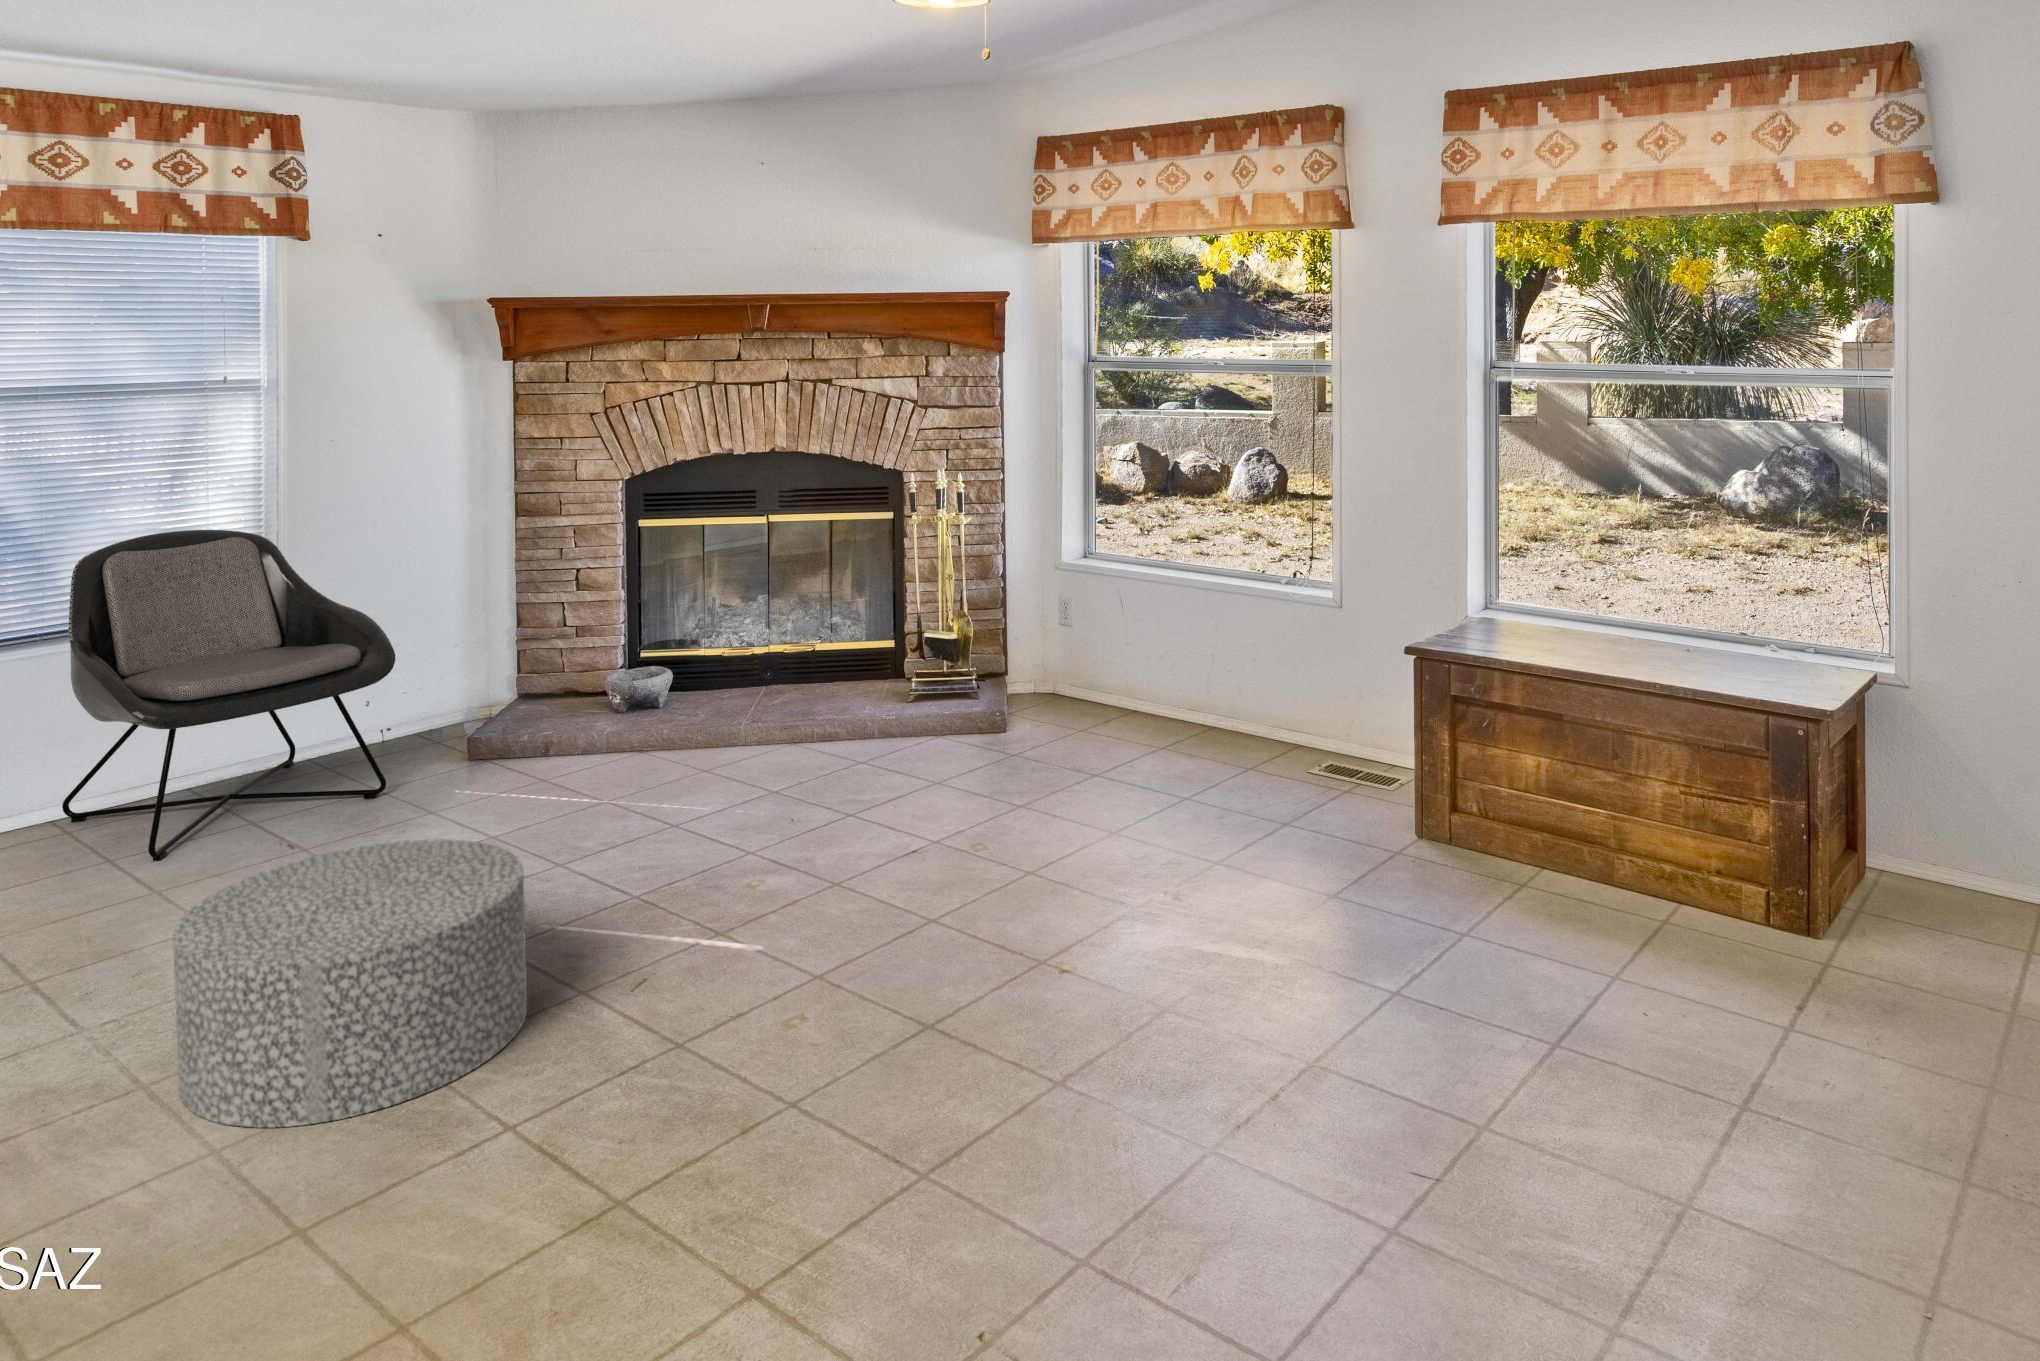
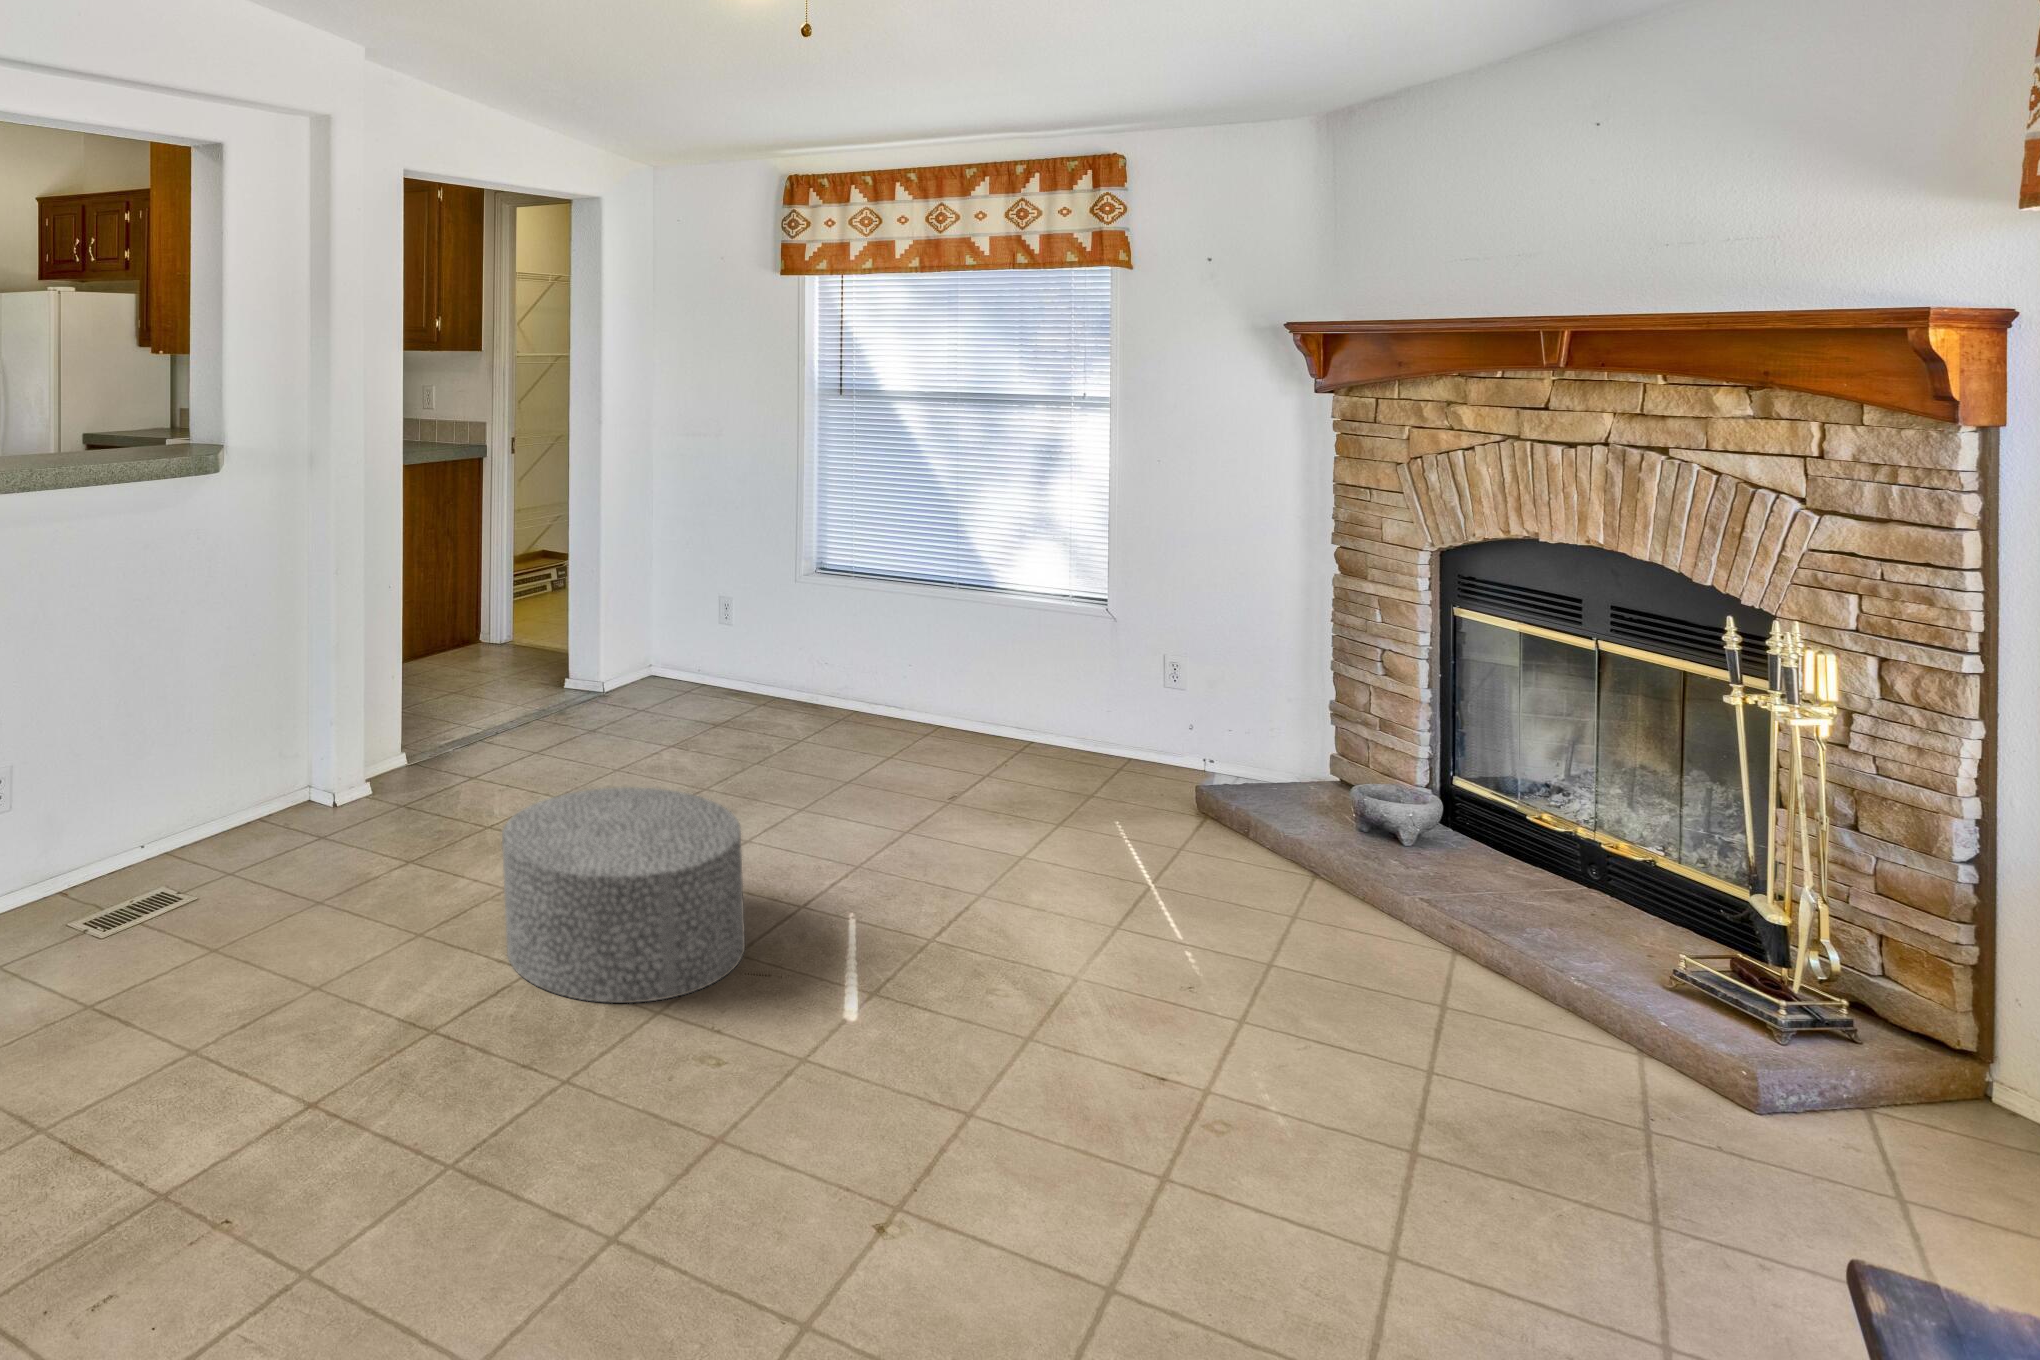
lounge chair: present [62,530,395,860] -> none [857,523,1099,806]

